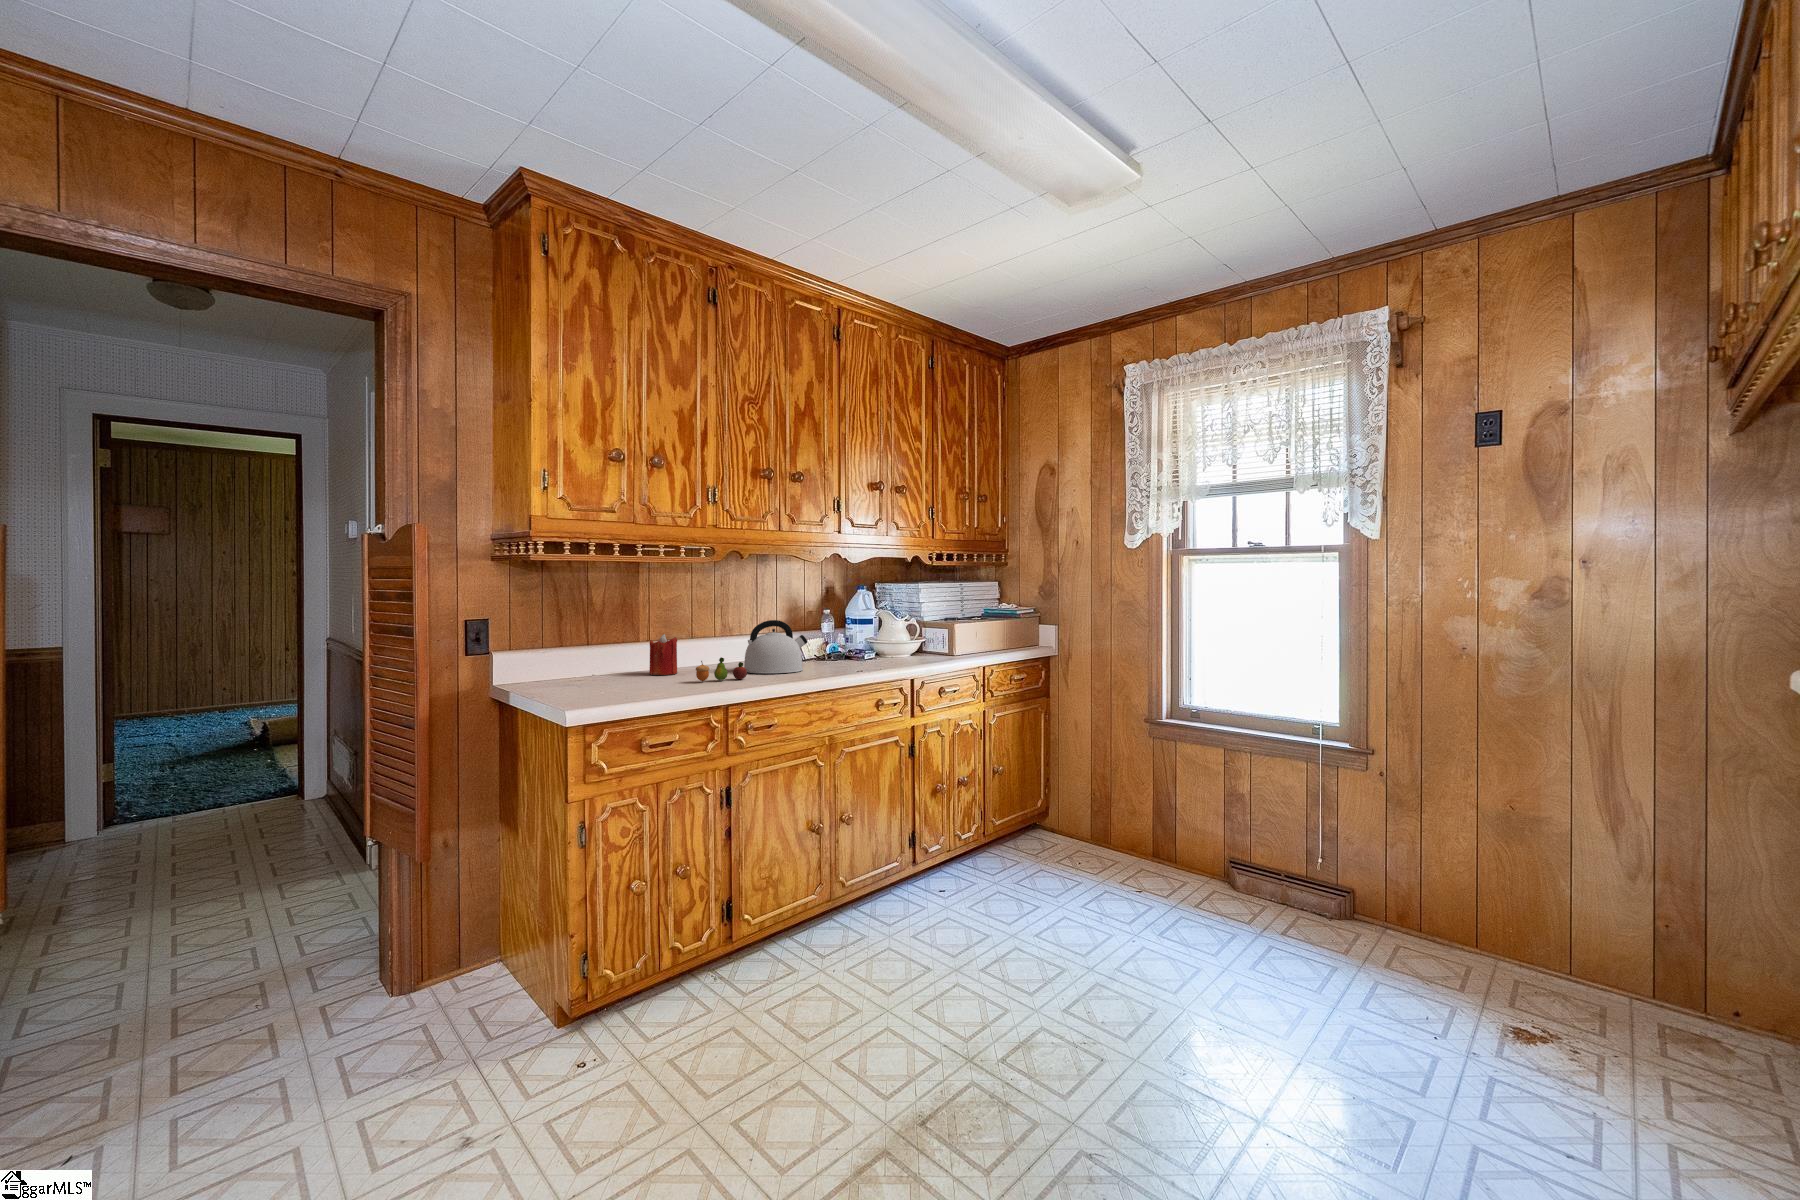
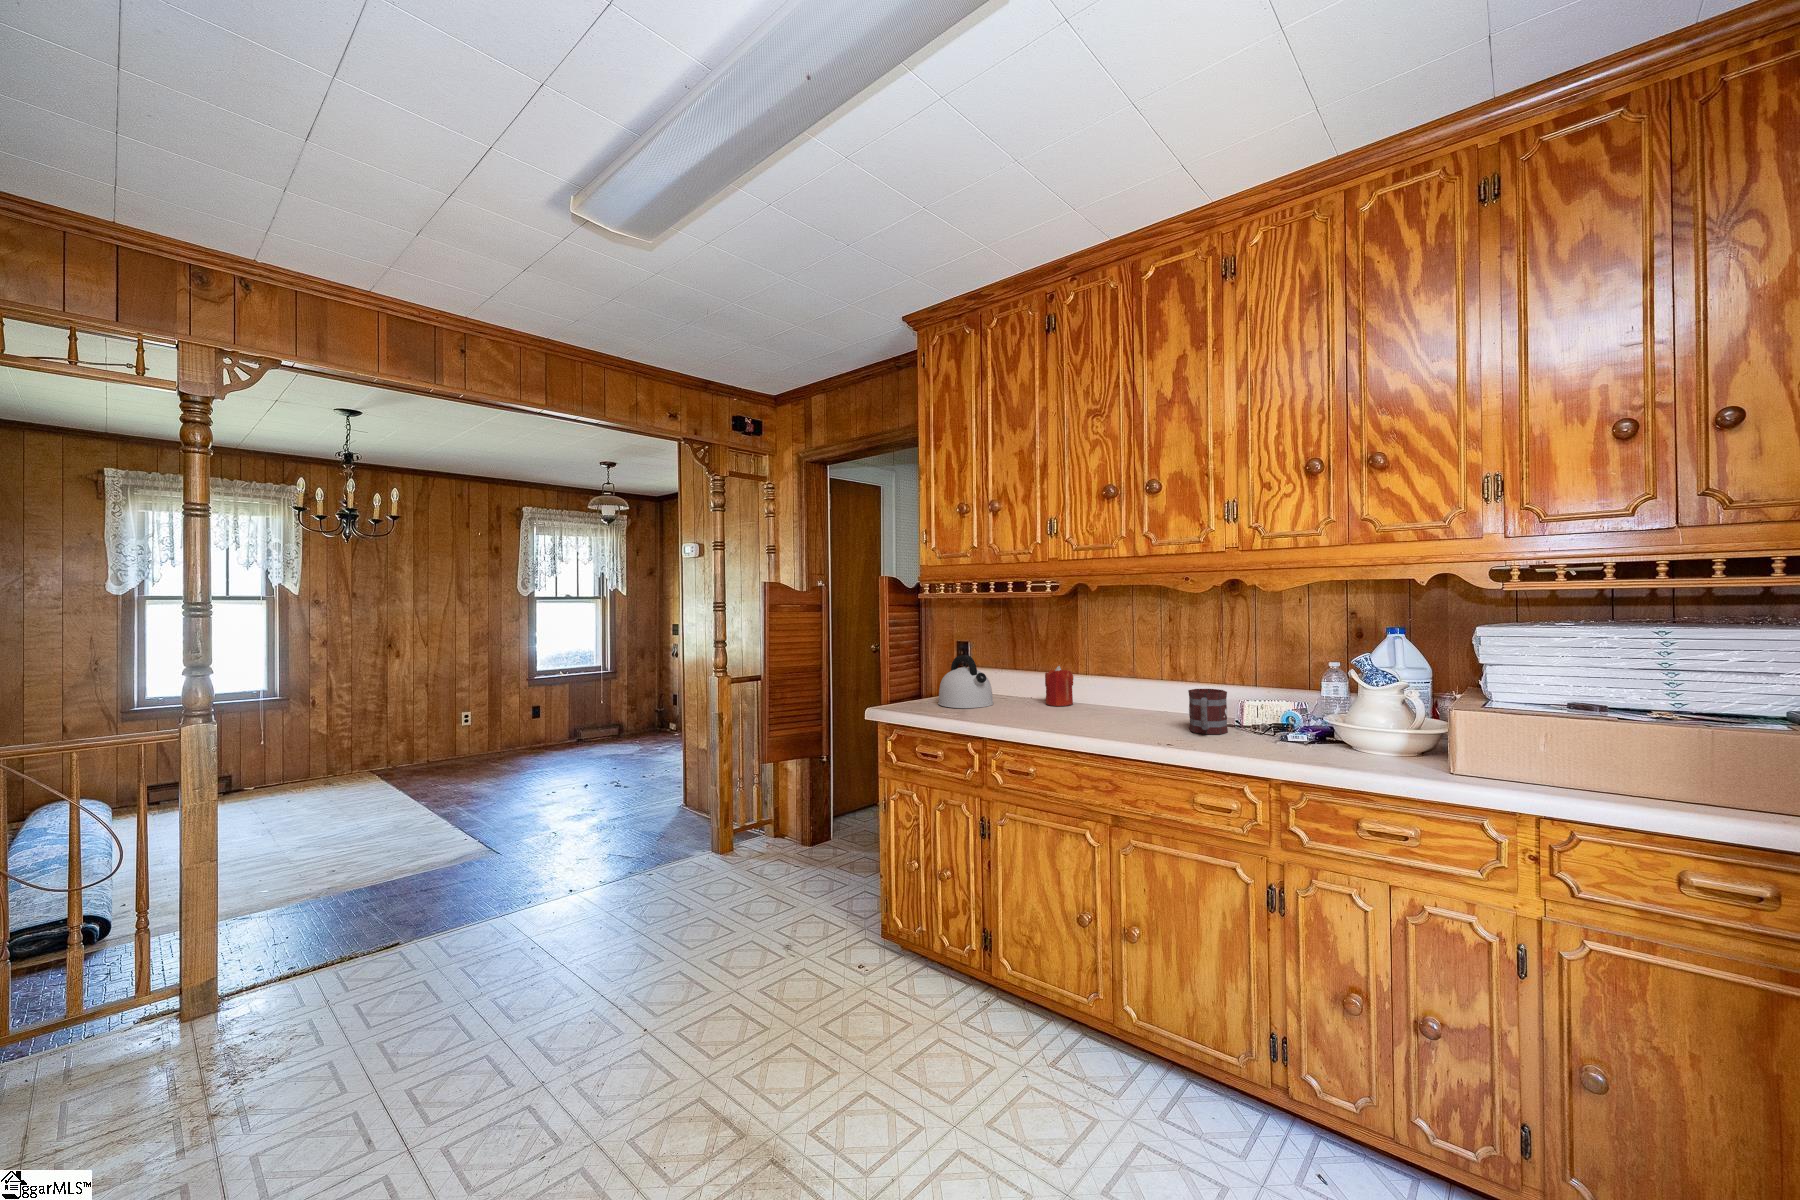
kettle: present [744,620,808,673] -> present [938,655,994,708]
mug: none [825,634,859,666] -> present [1188,689,1228,734]
fruit: present [696,657,747,681] -> none [1012,695,1053,721]

